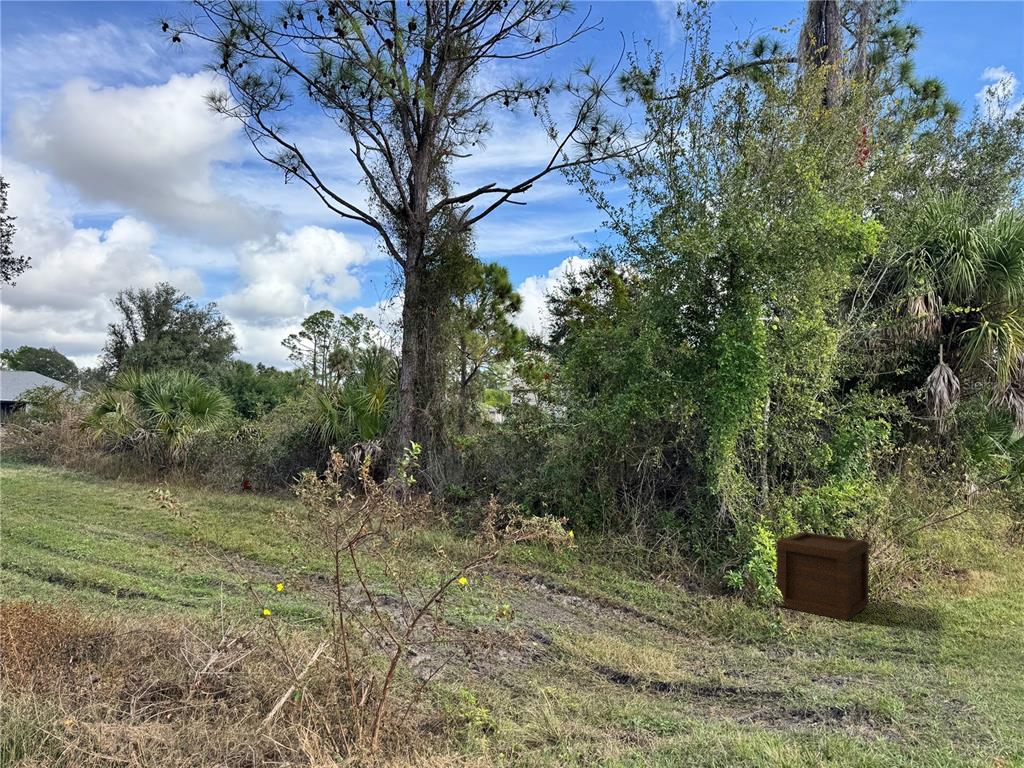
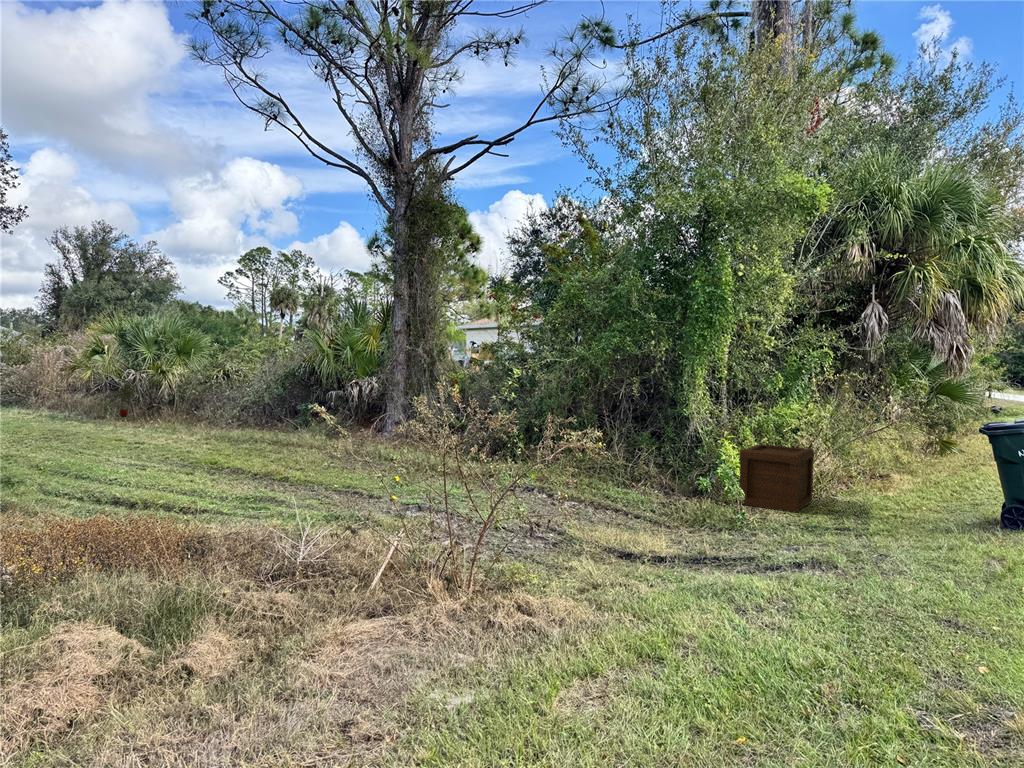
potted tree: present [234,445,263,489] -> present [113,379,137,417]

